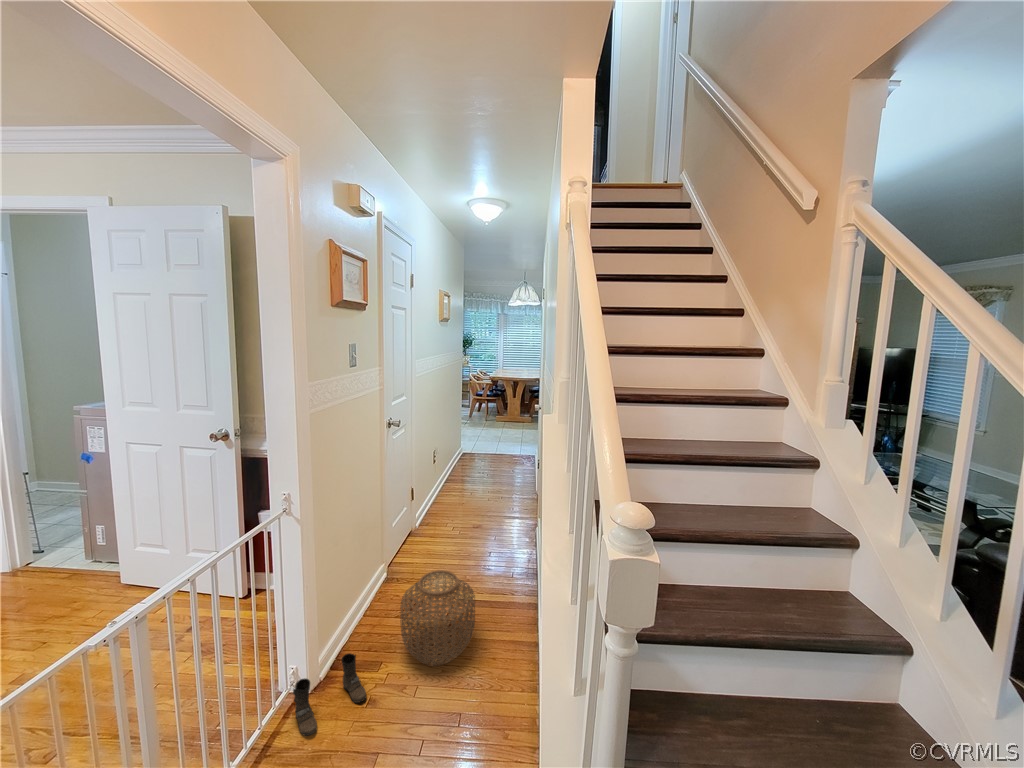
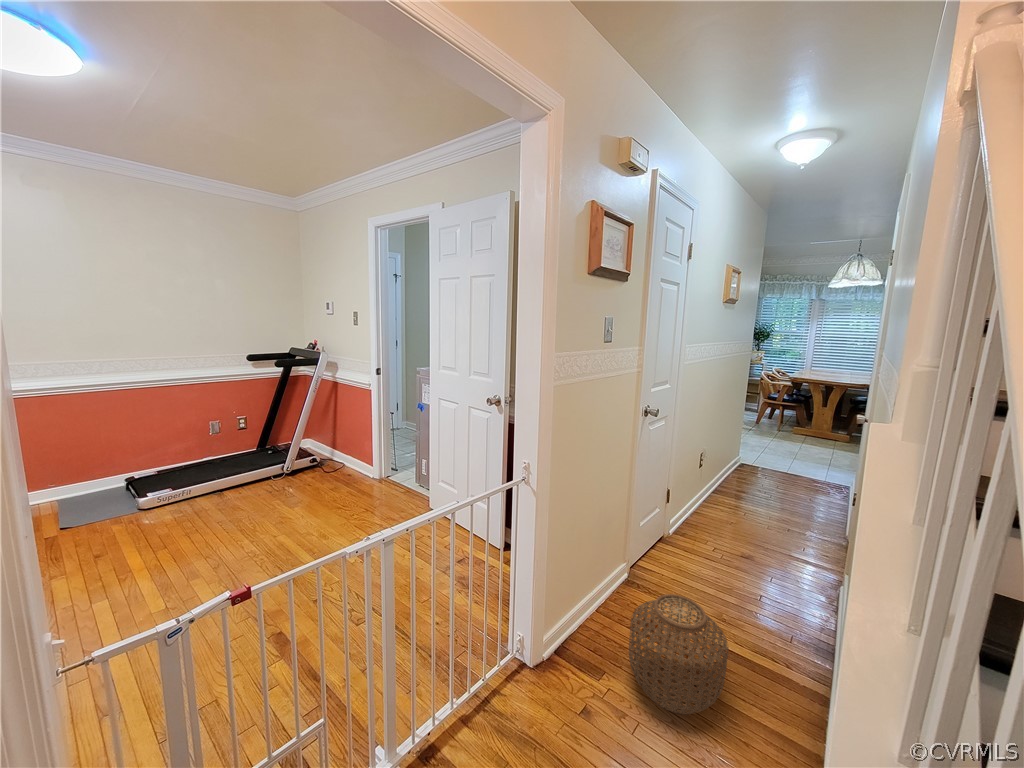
boots: present [293,653,367,736] -> none [515,646,582,712]

